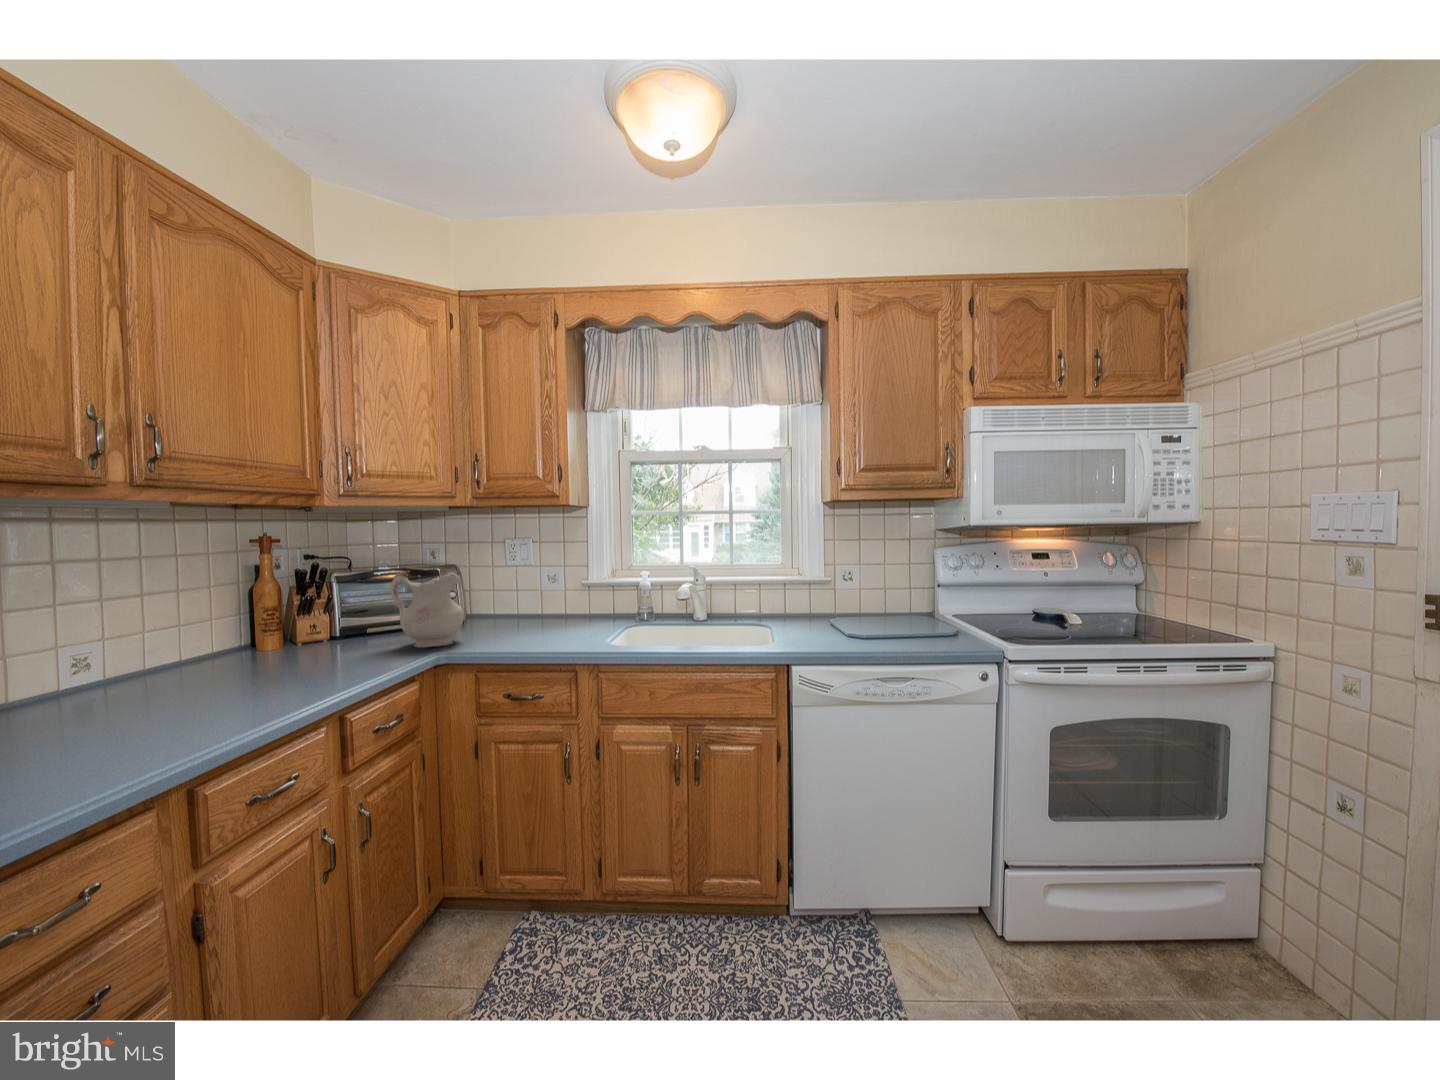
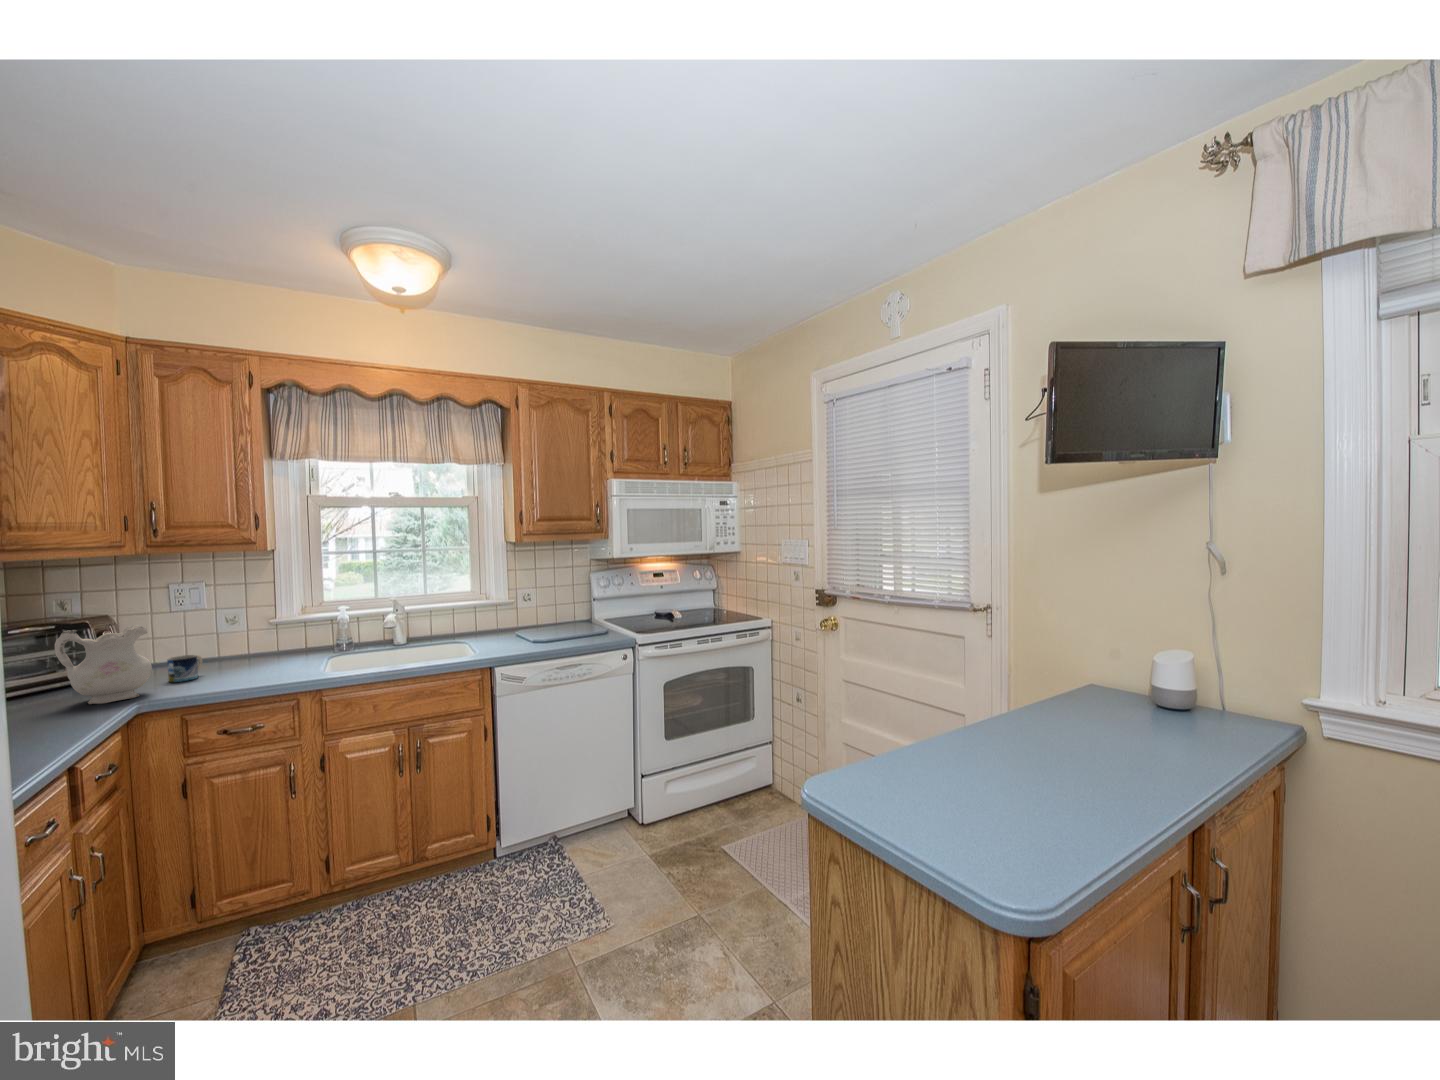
mug: none [487,607,518,633] -> present [167,655,202,682]

